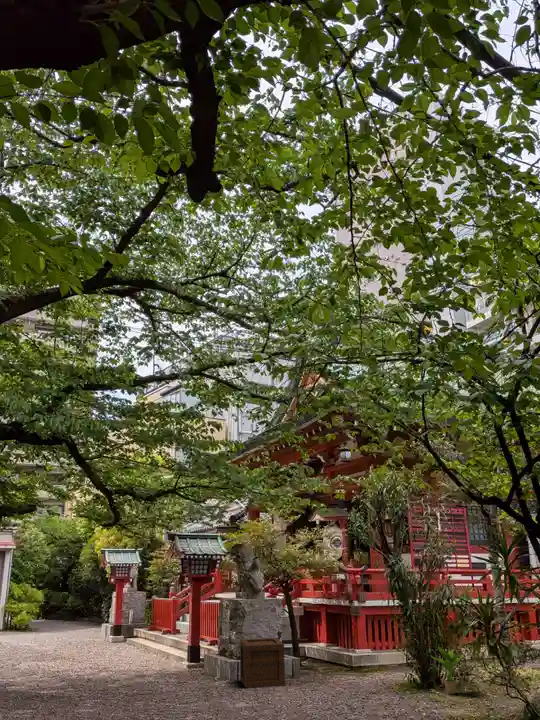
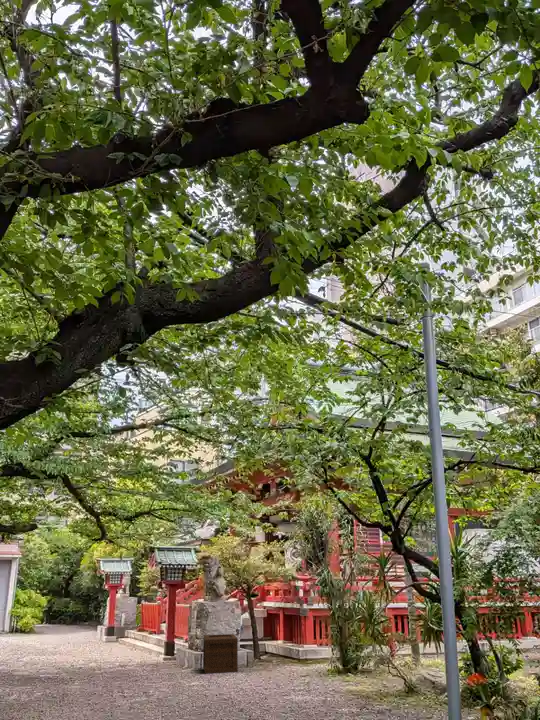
potted plant: present [432,647,463,694] -> none [348,639,375,677]

